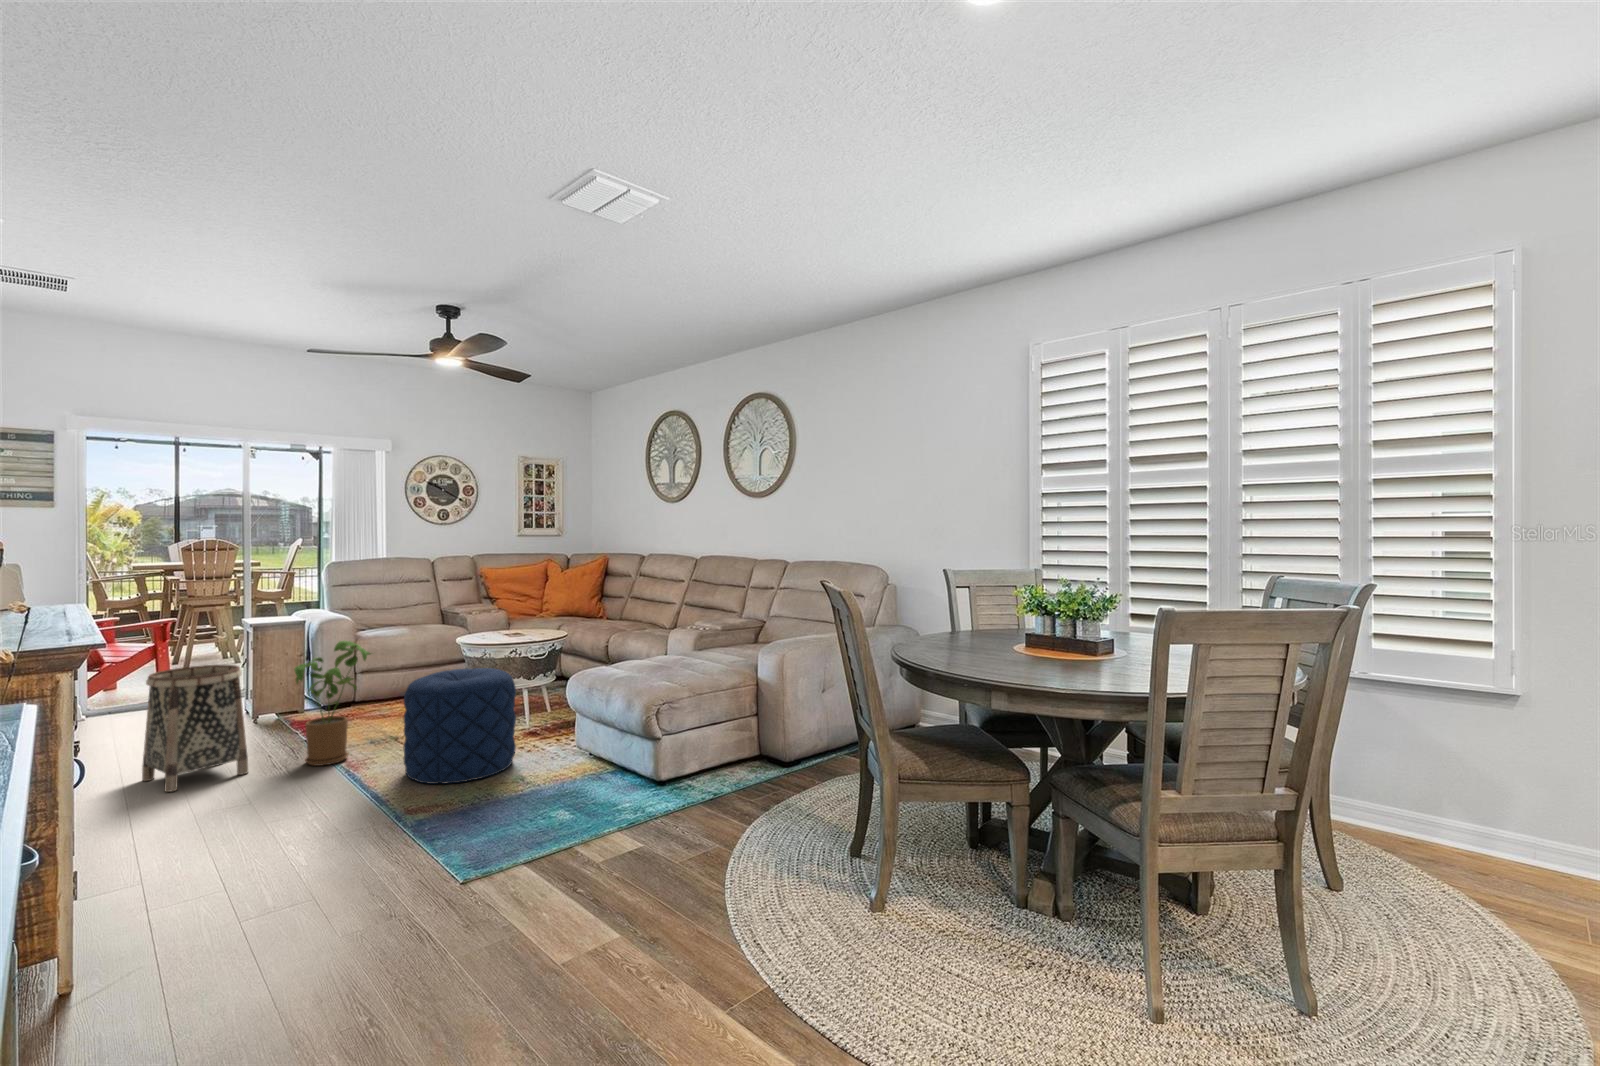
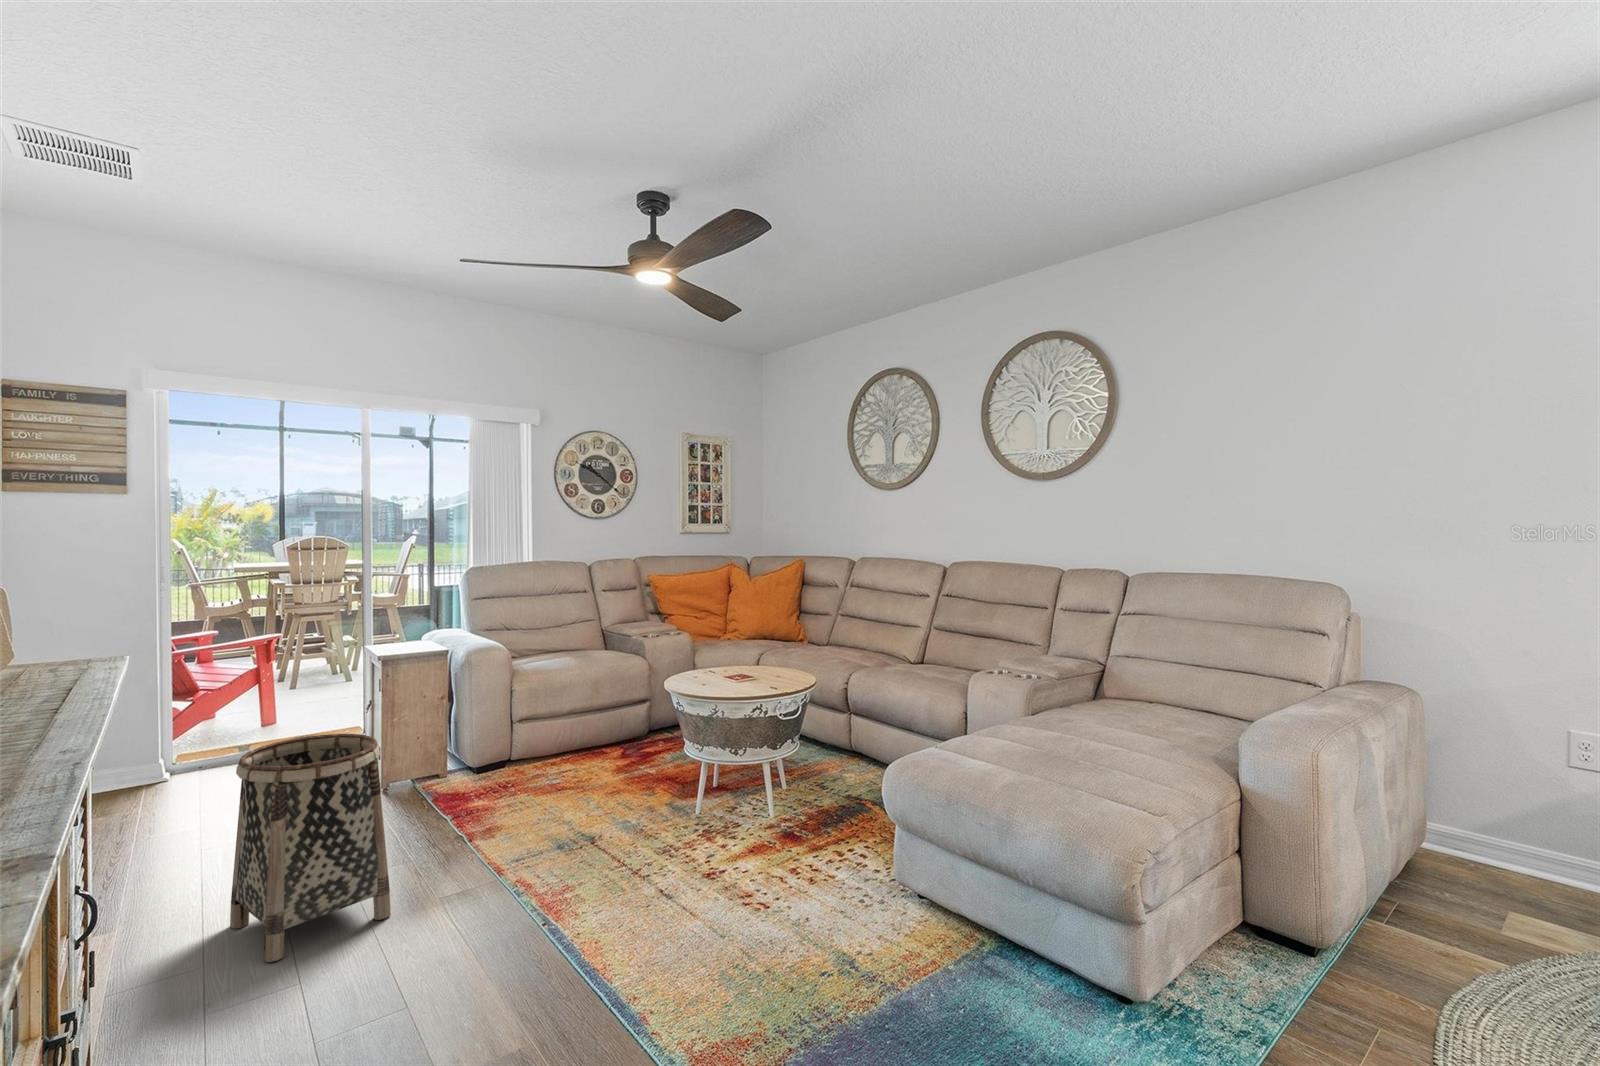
house plant: present [294,641,371,766] -> none [457,697,572,902]
pouf: present [404,668,516,784] -> none [638,746,811,964]

